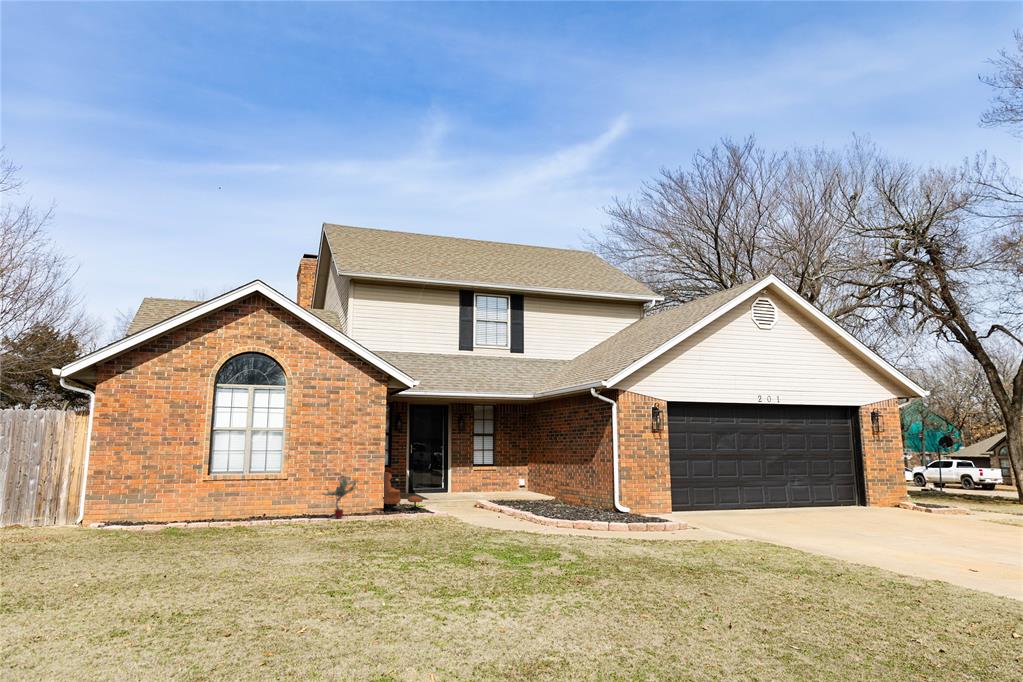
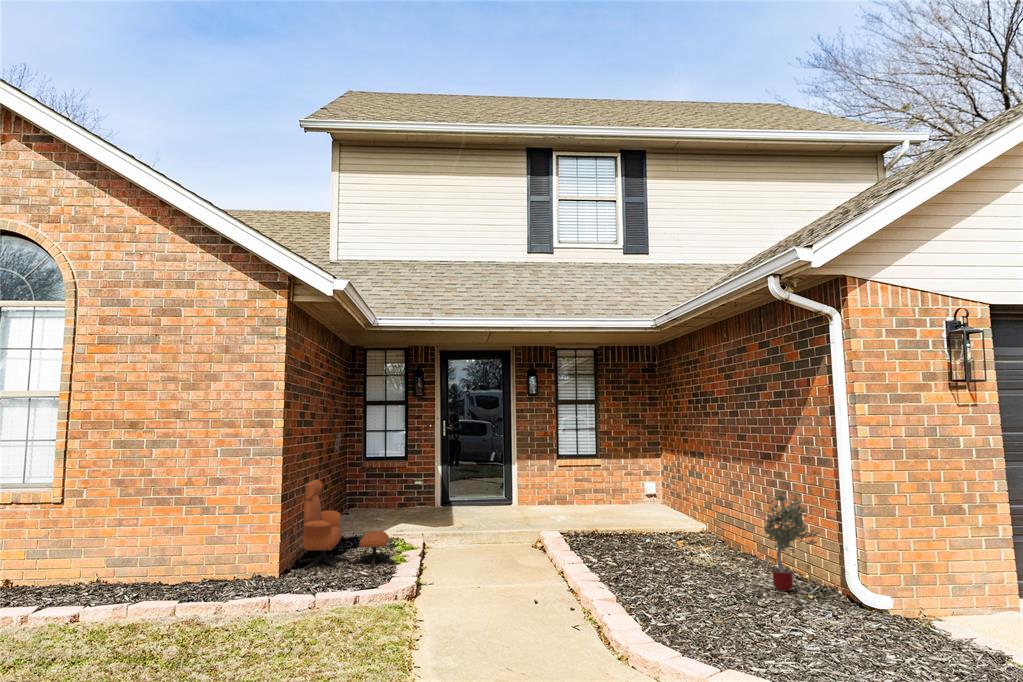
potted tree: present [322,474,358,518] -> present [764,492,819,591]

